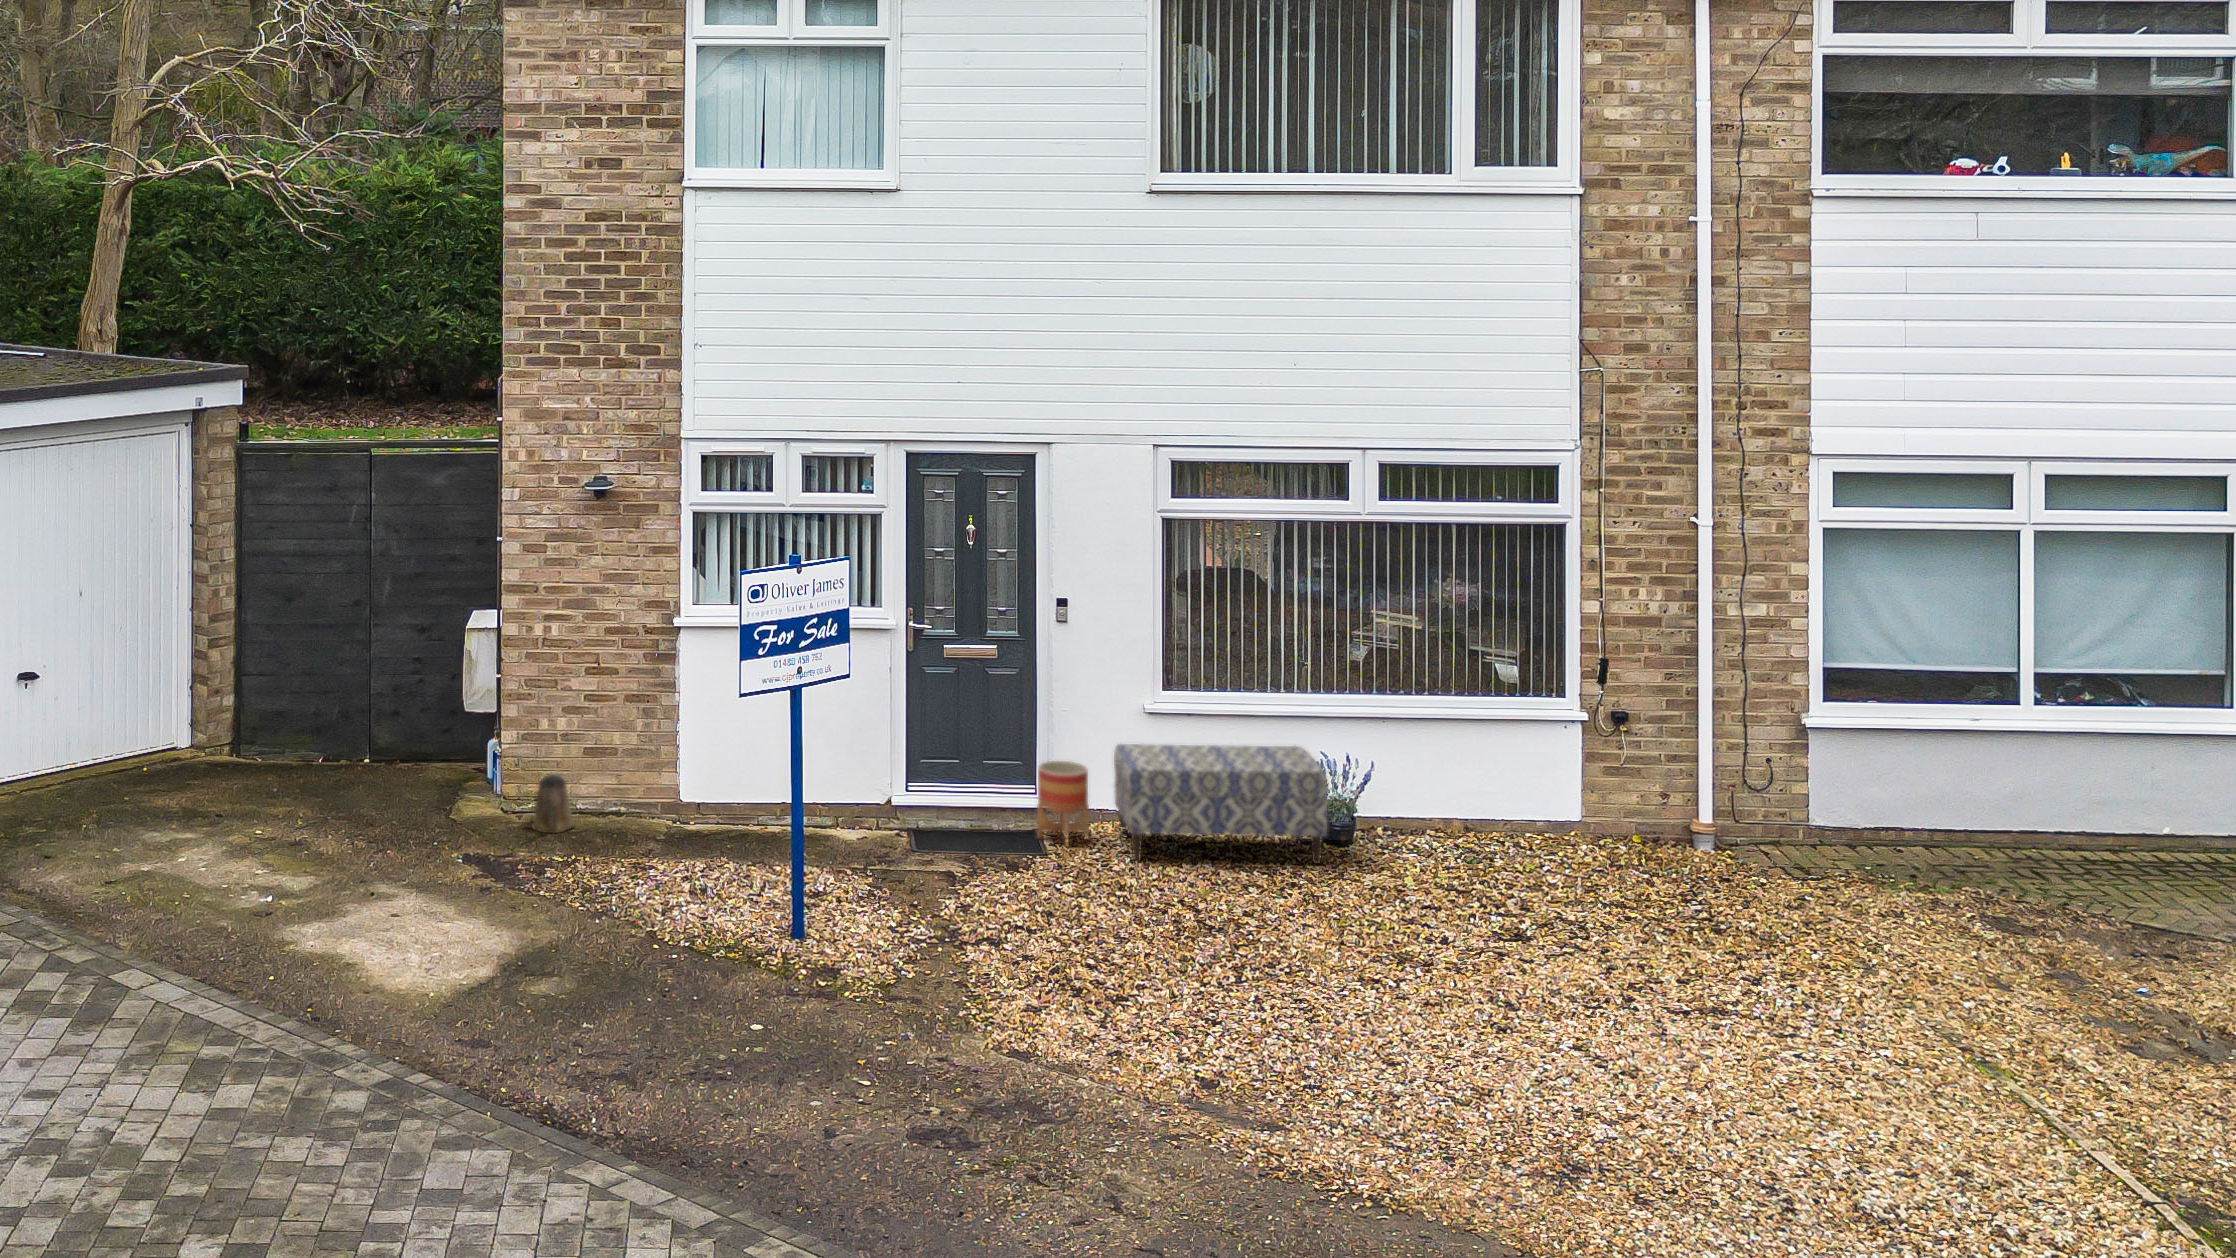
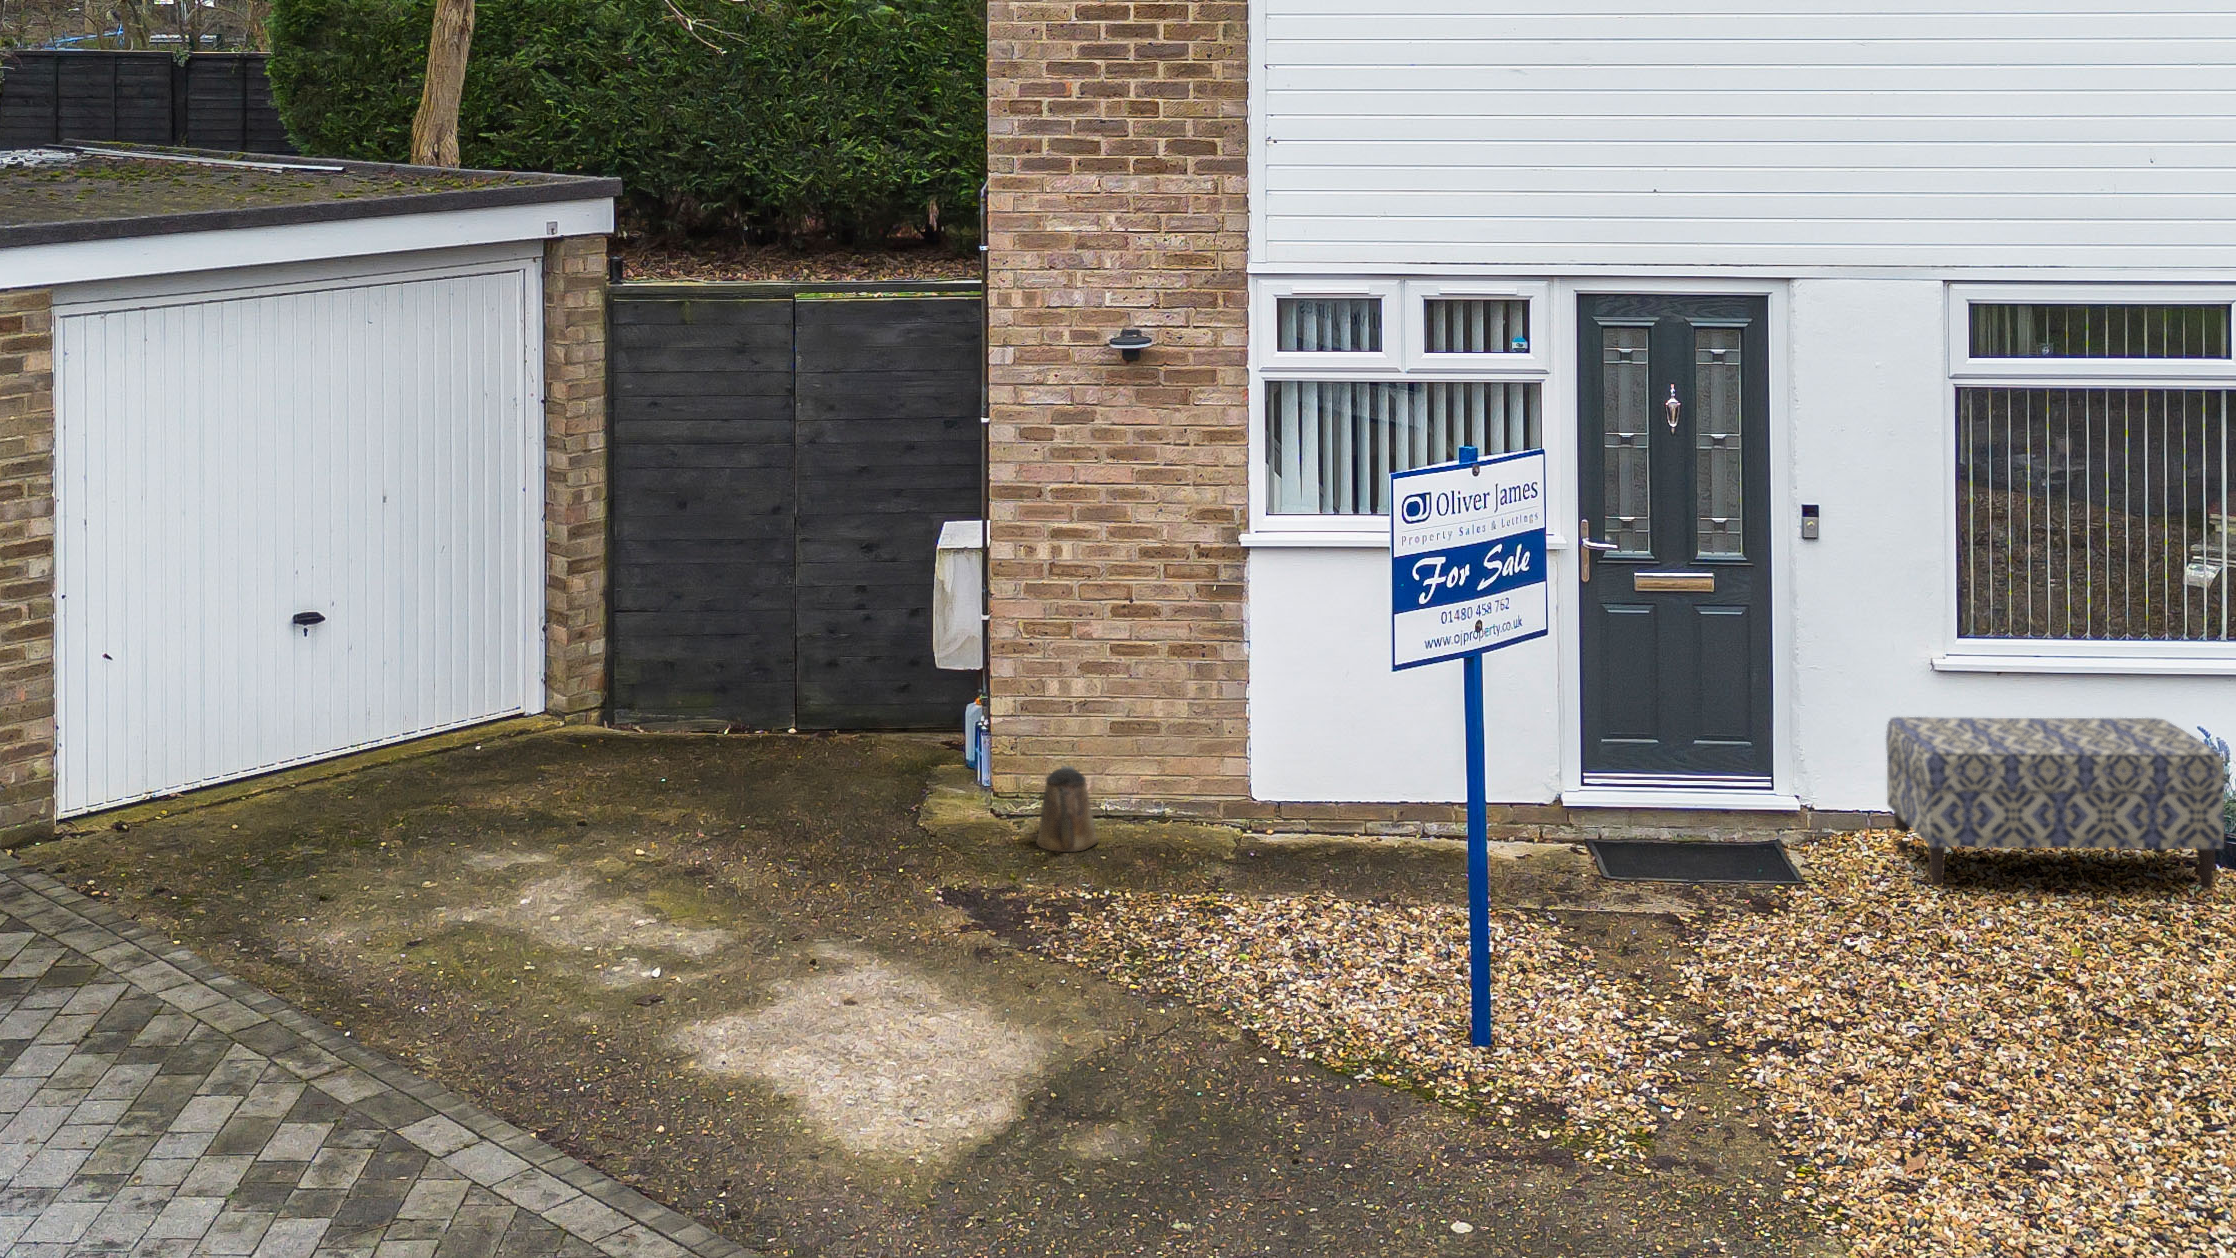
planter: present [1037,760,1089,846] -> none [1778,742,1854,868]

